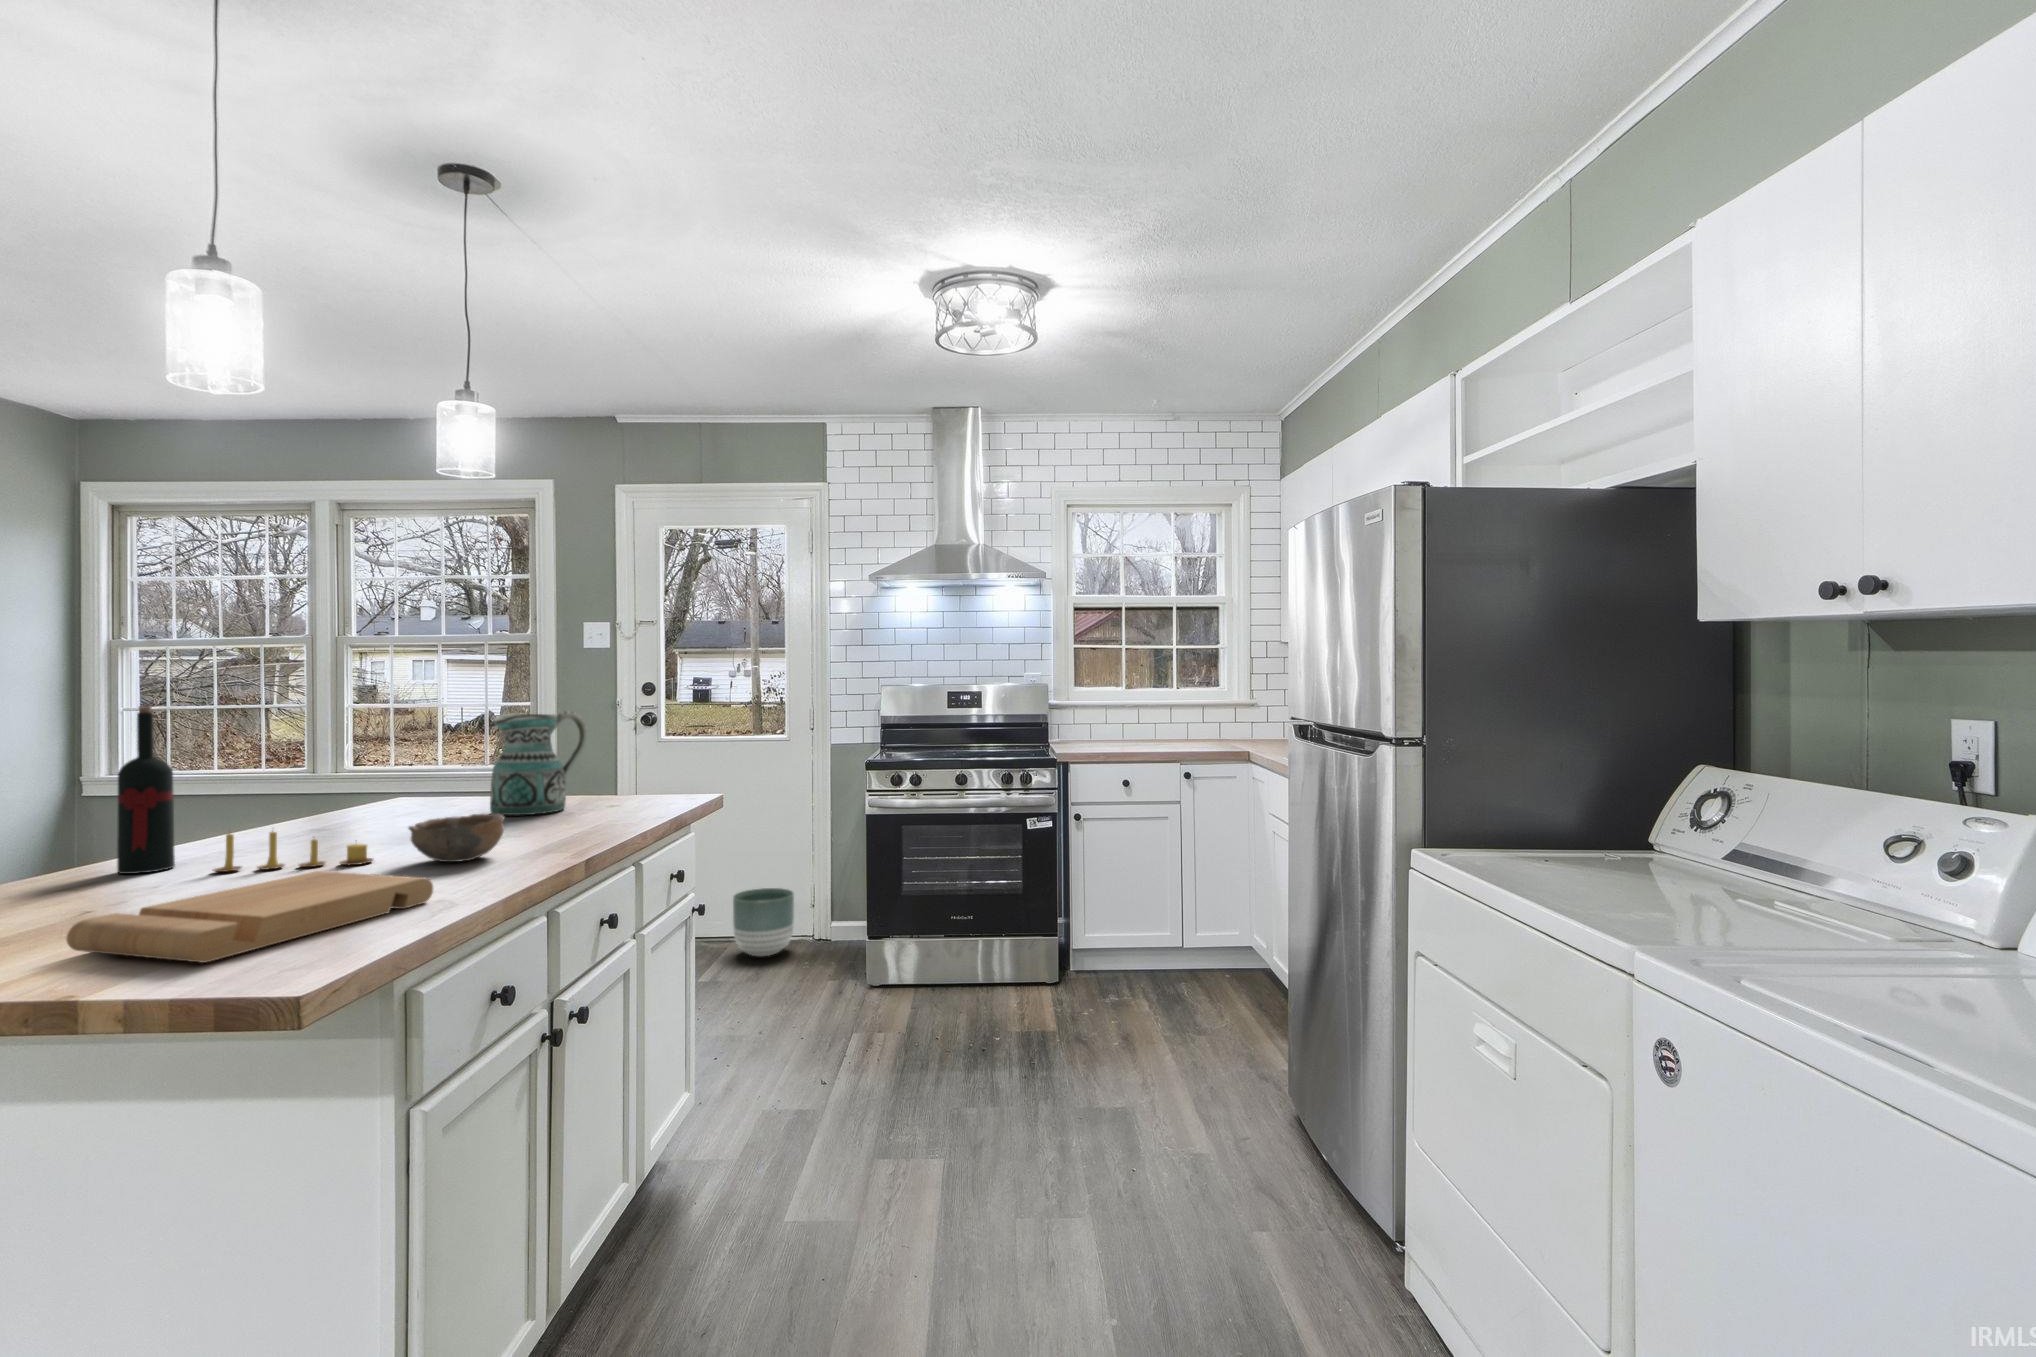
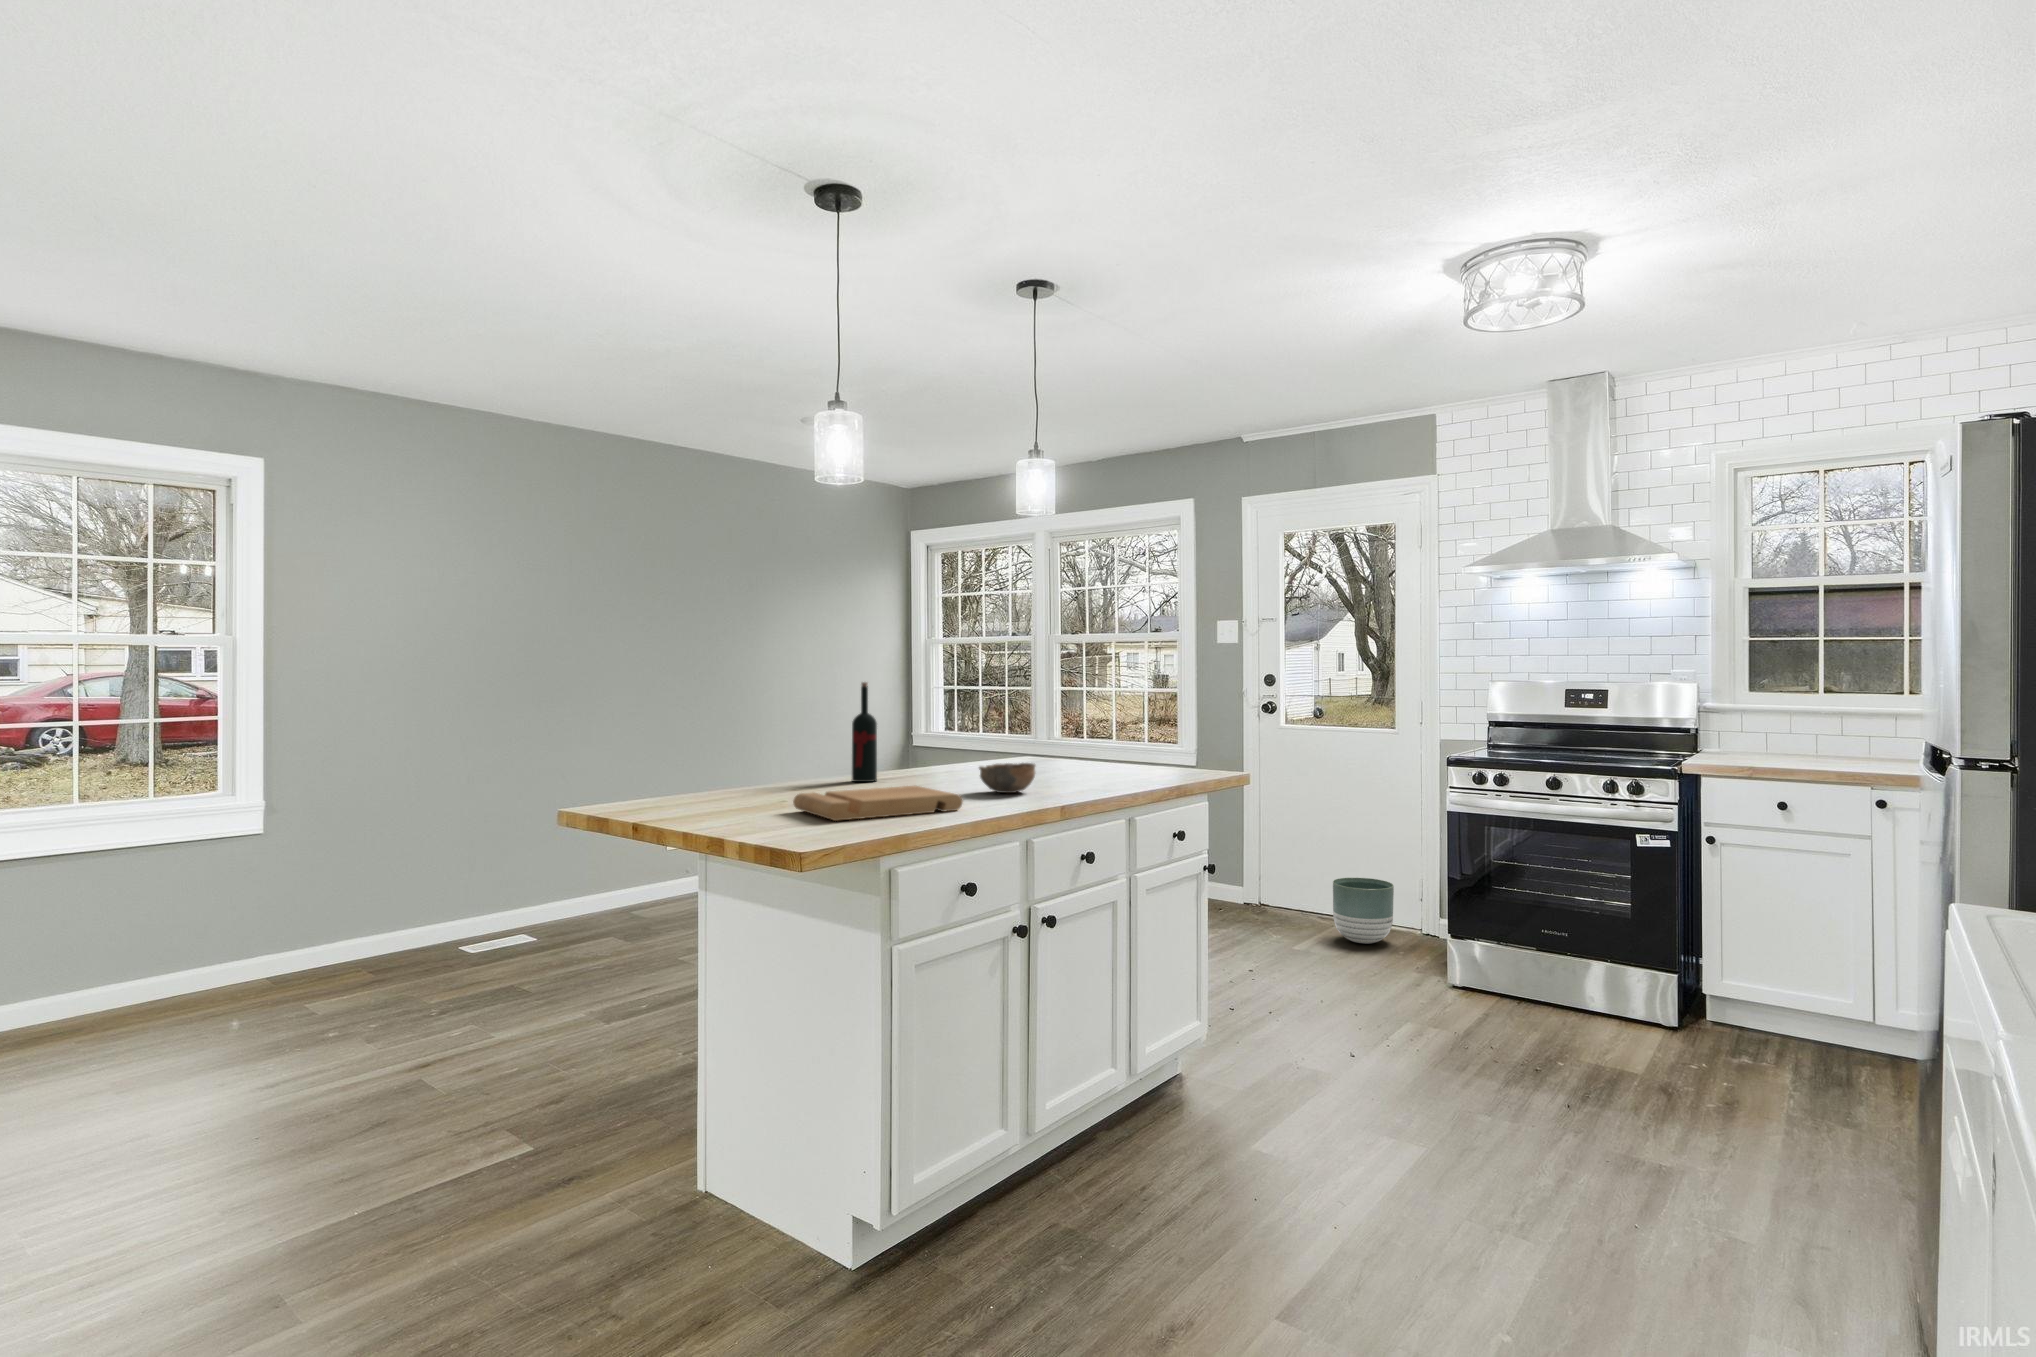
ceramic pitcher: present [490,711,587,815] -> none [1068,694,1138,772]
candle: present [214,831,373,872] -> none [888,760,966,789]

